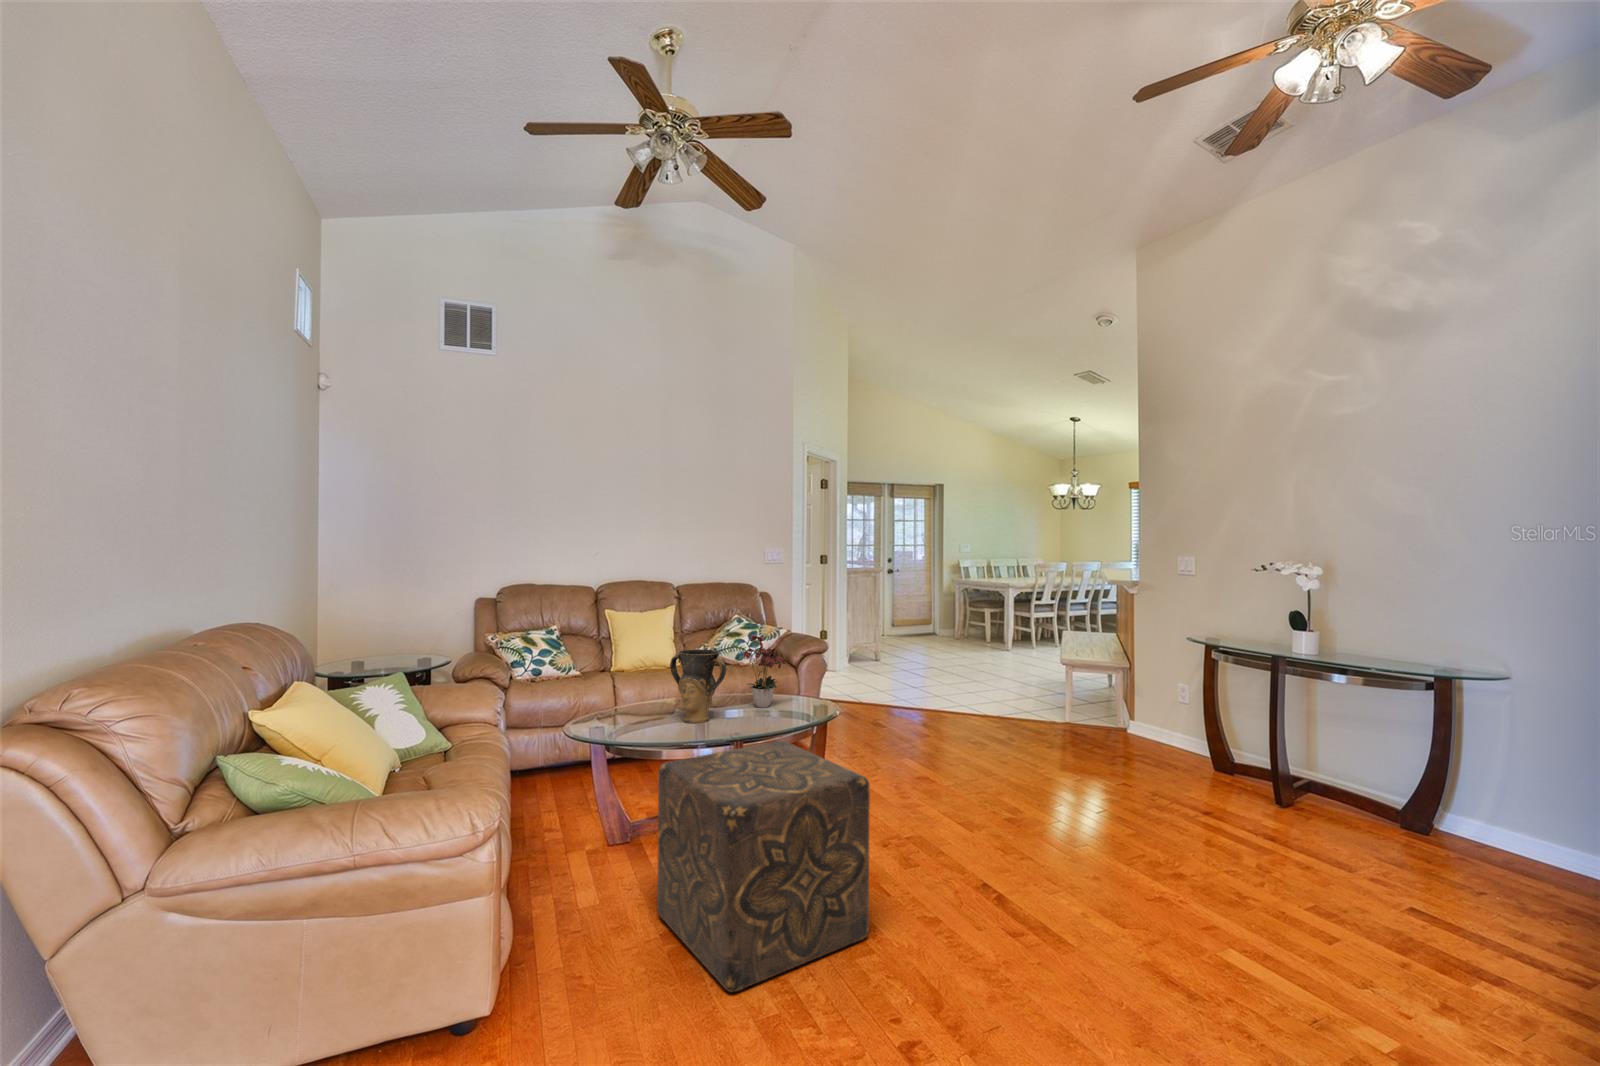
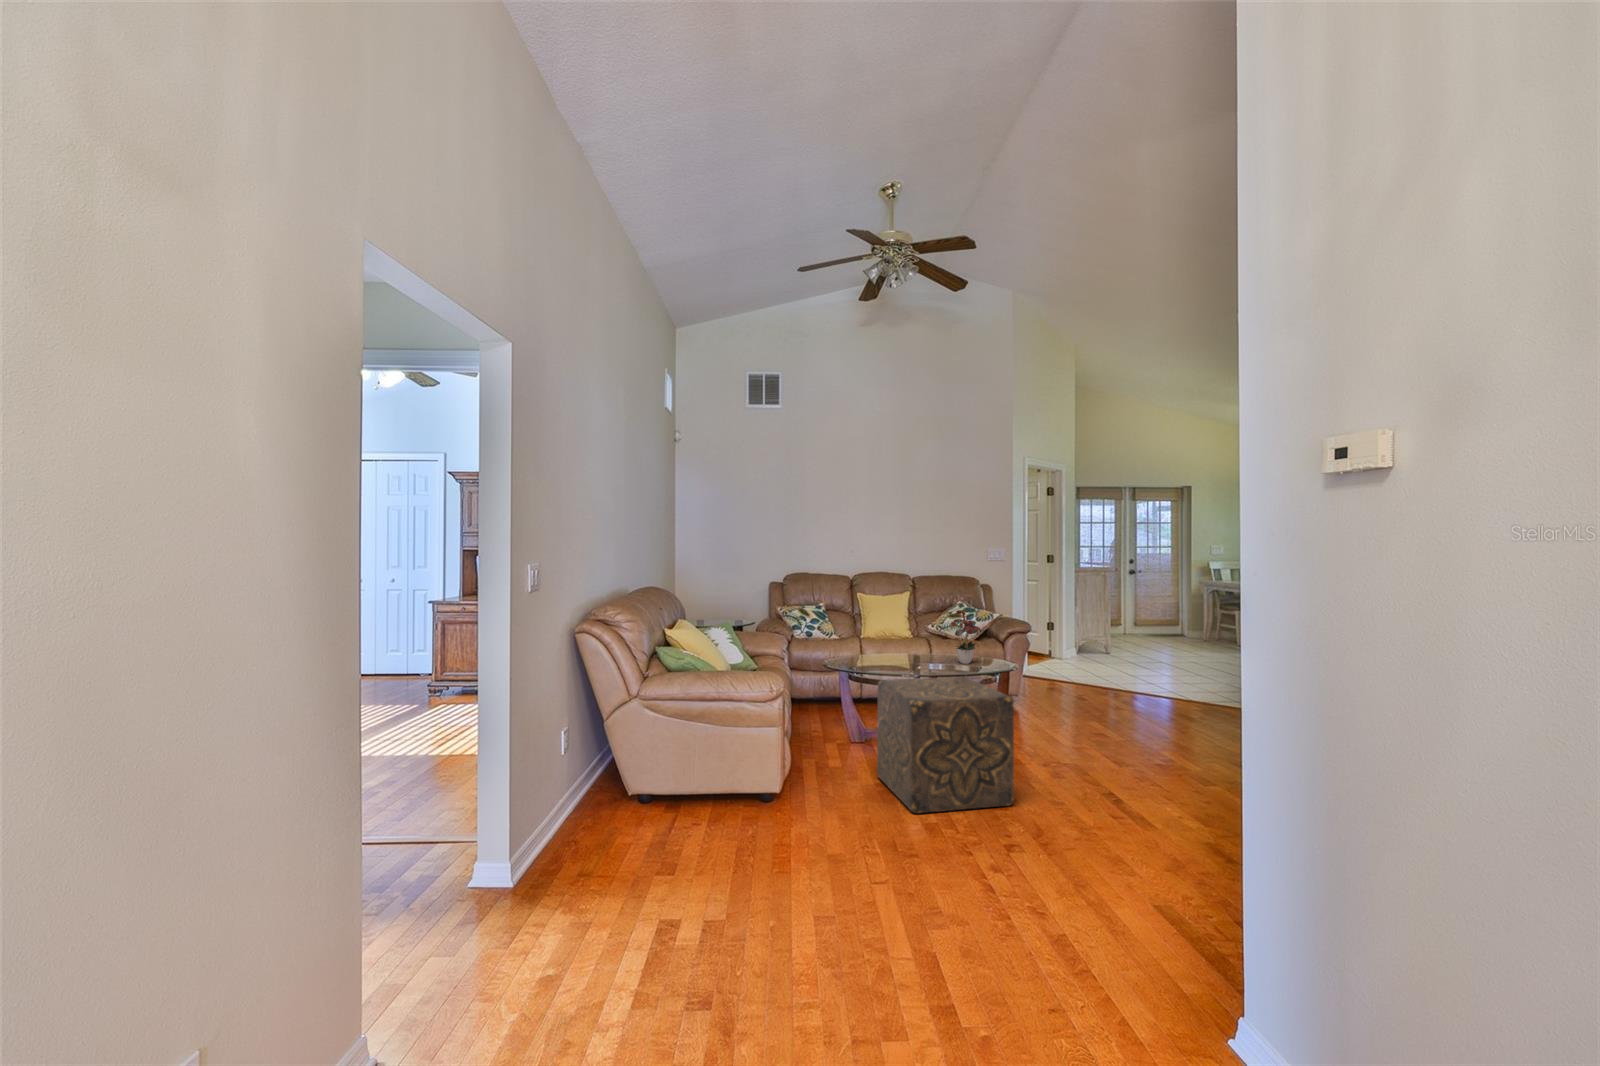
vase: present [670,649,726,723] -> none [895,617,934,668]

